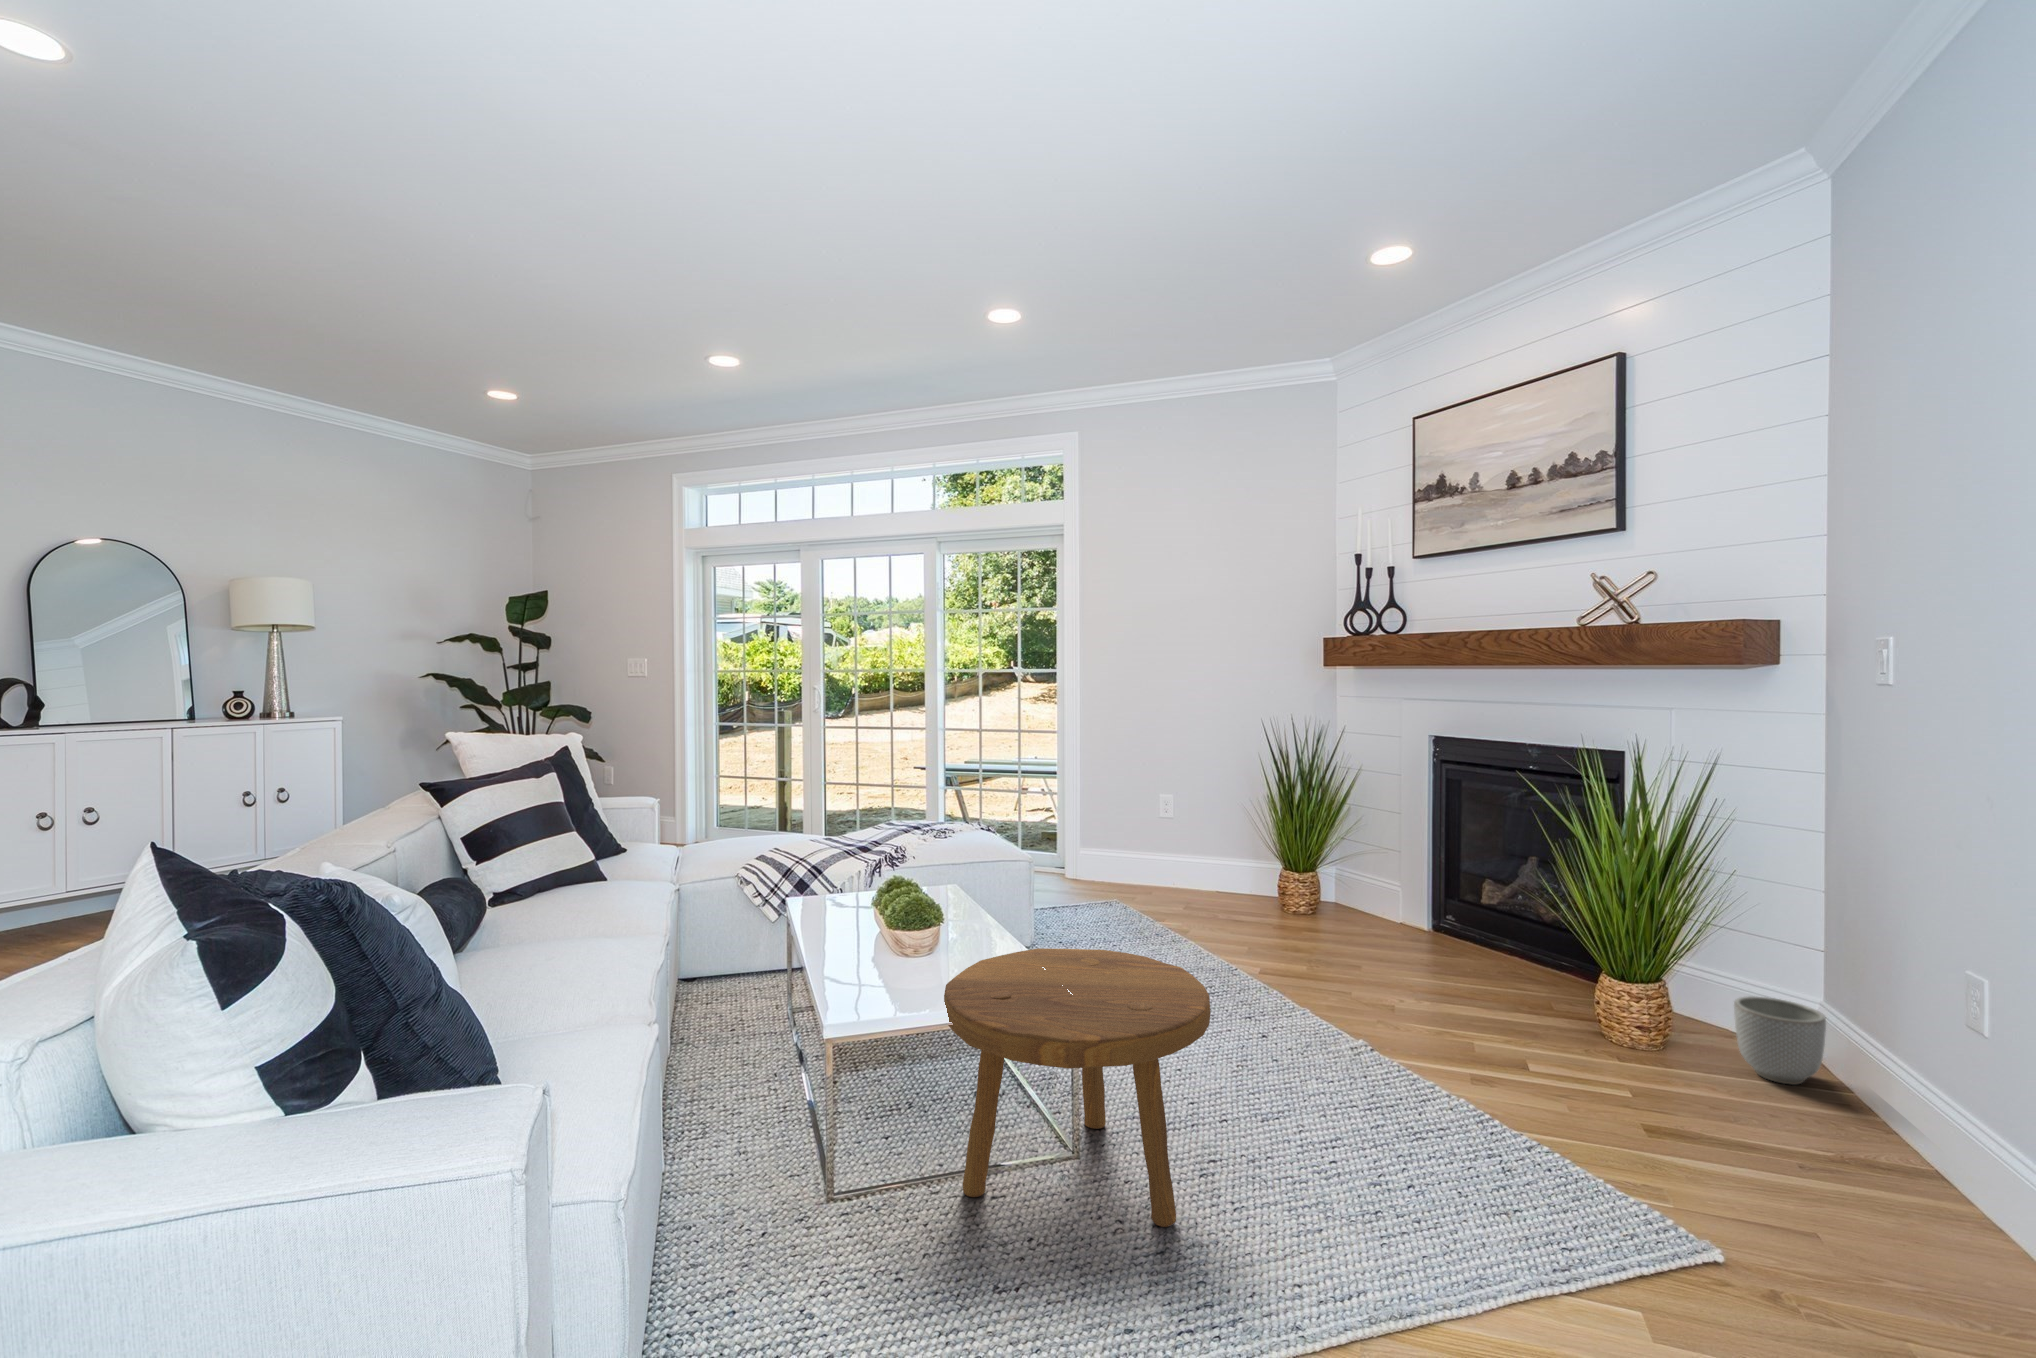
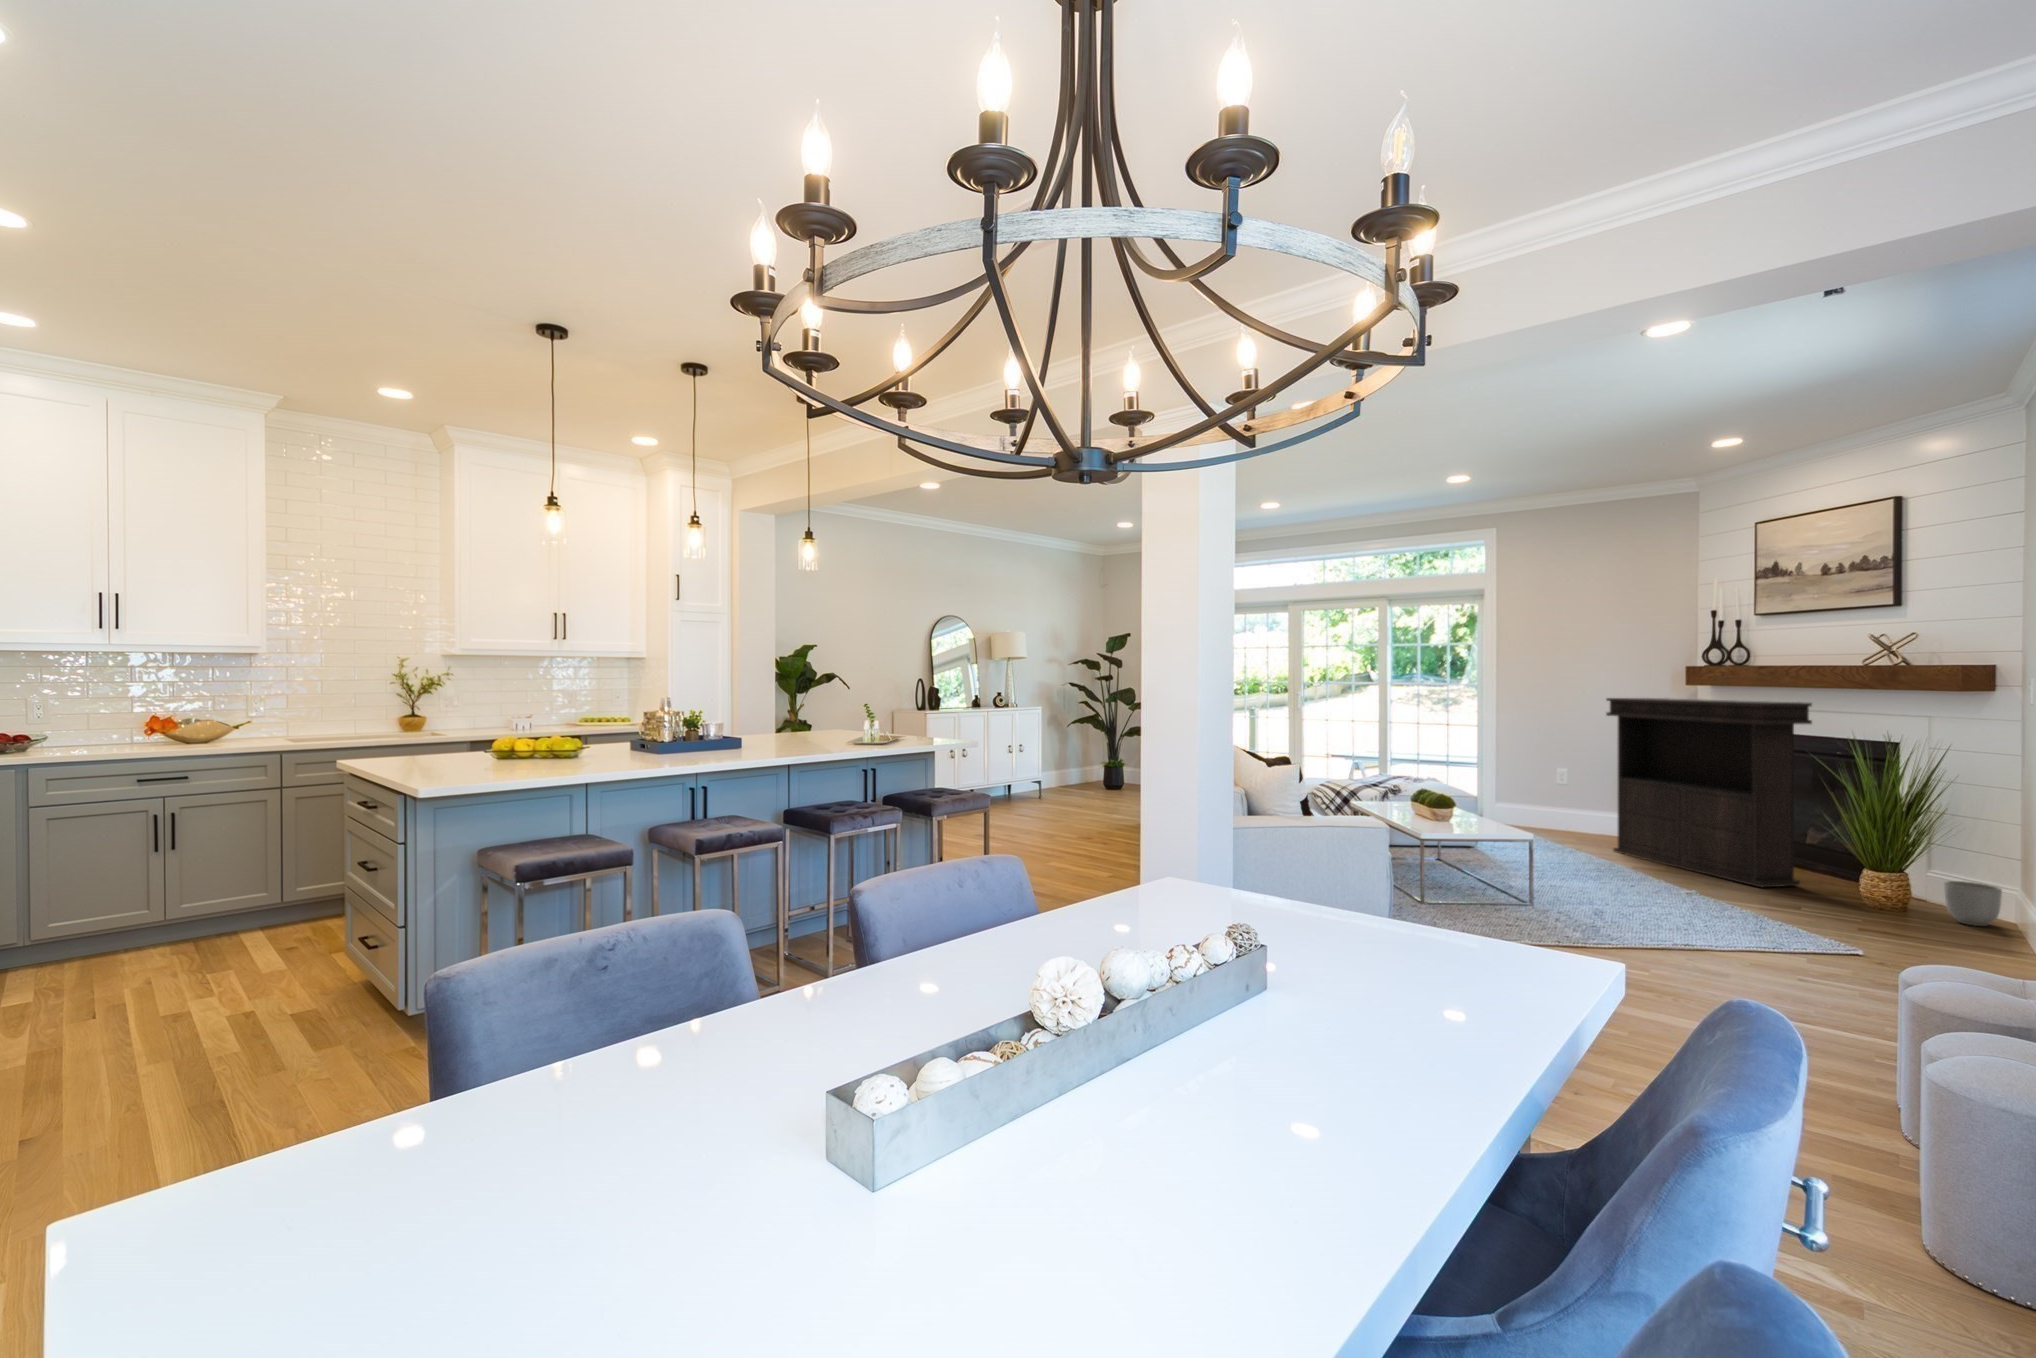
console table: none [1221,686,1515,1010] -> present [1606,698,1812,887]
footstool: present [944,948,1210,1227] -> none [1469,818,1601,921]

